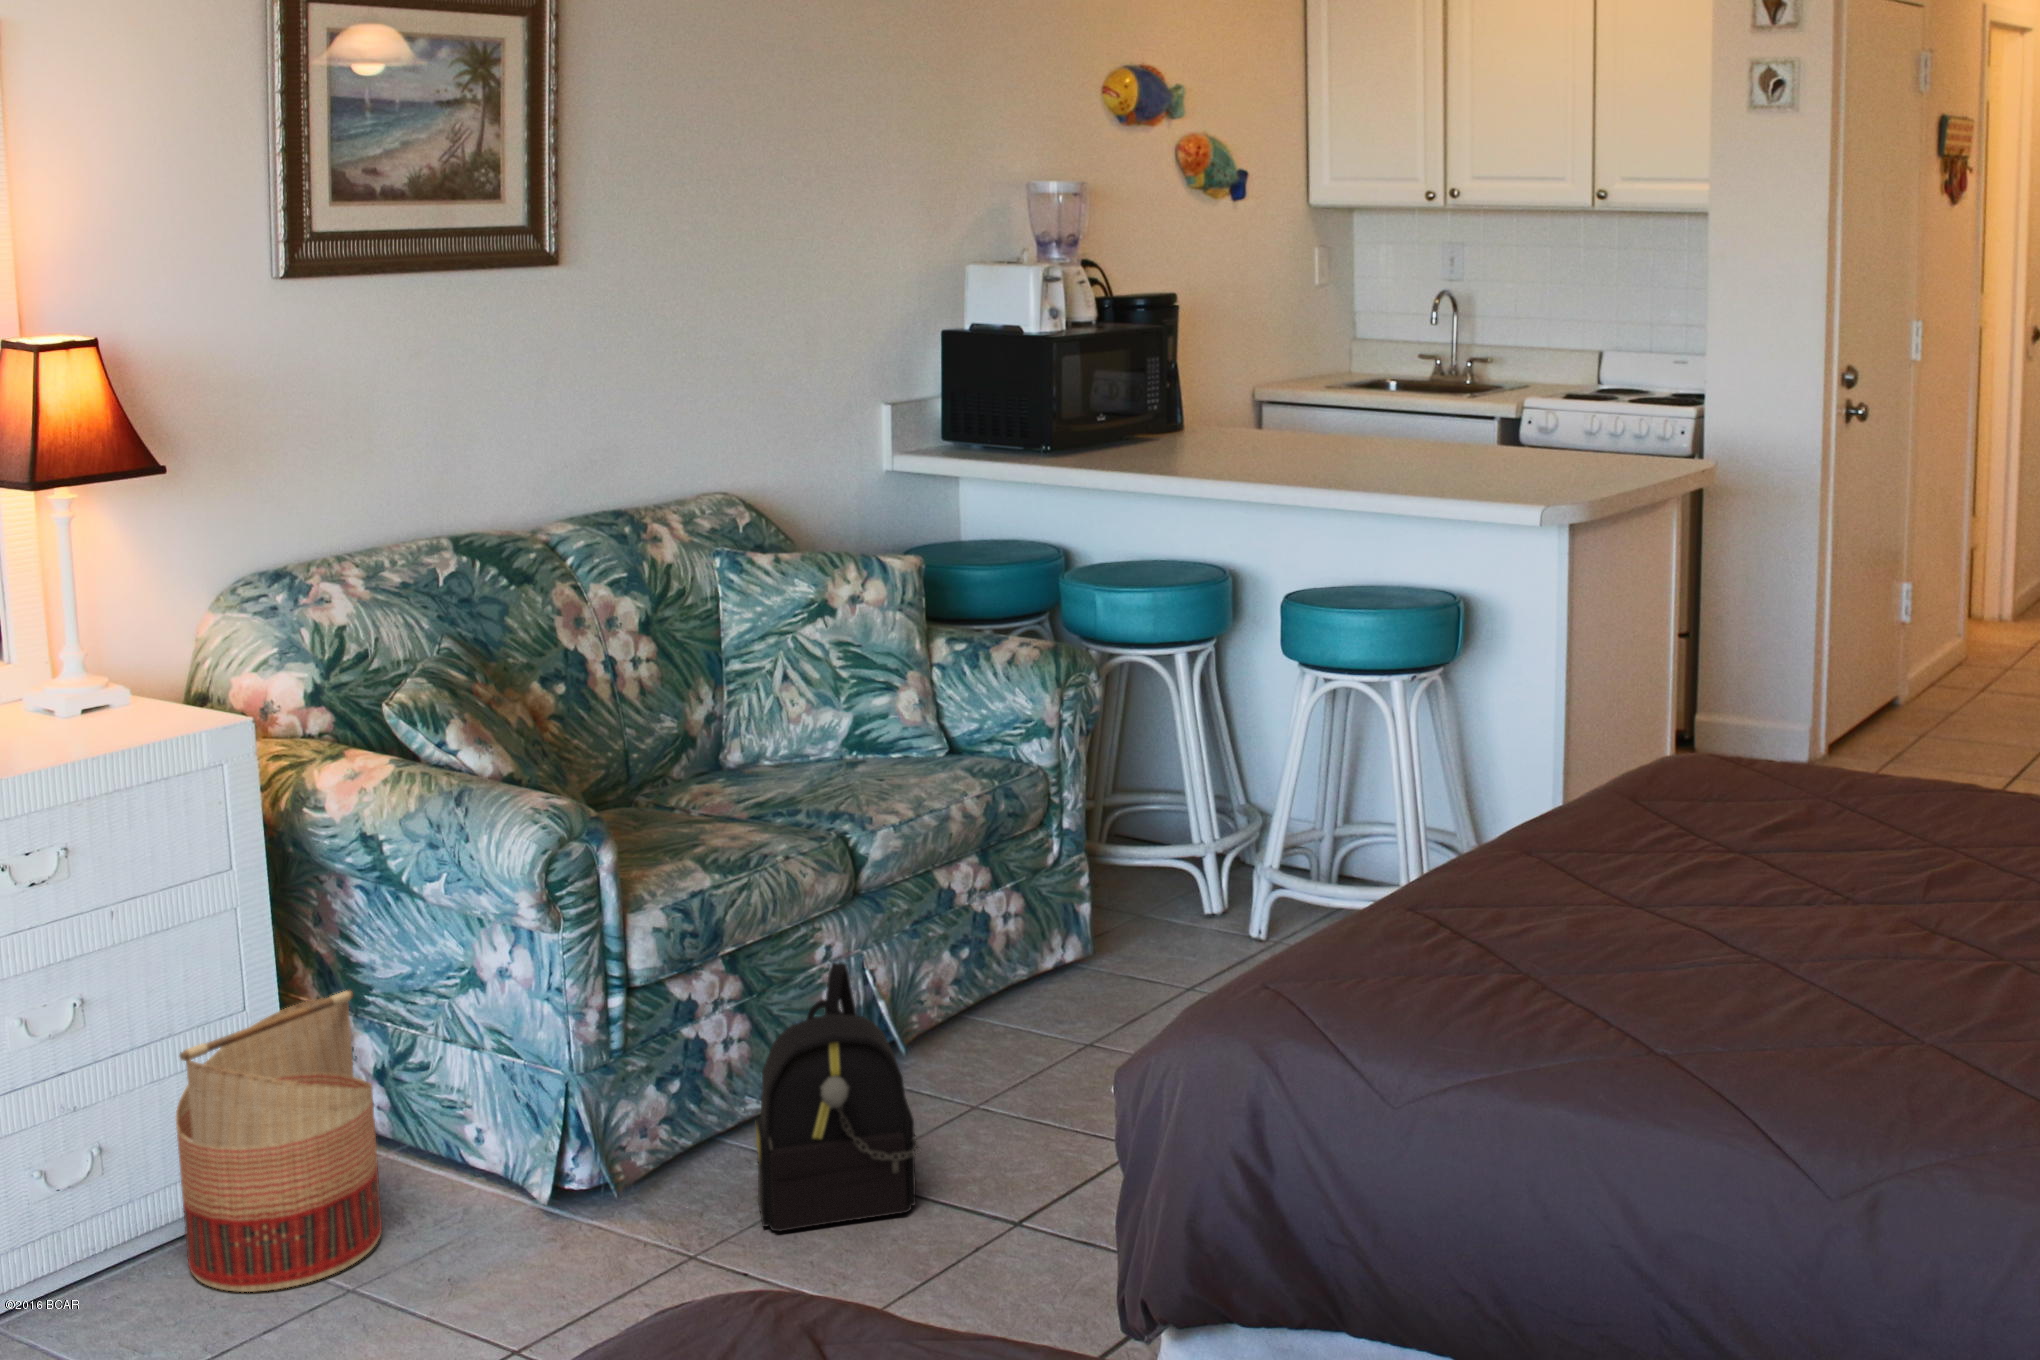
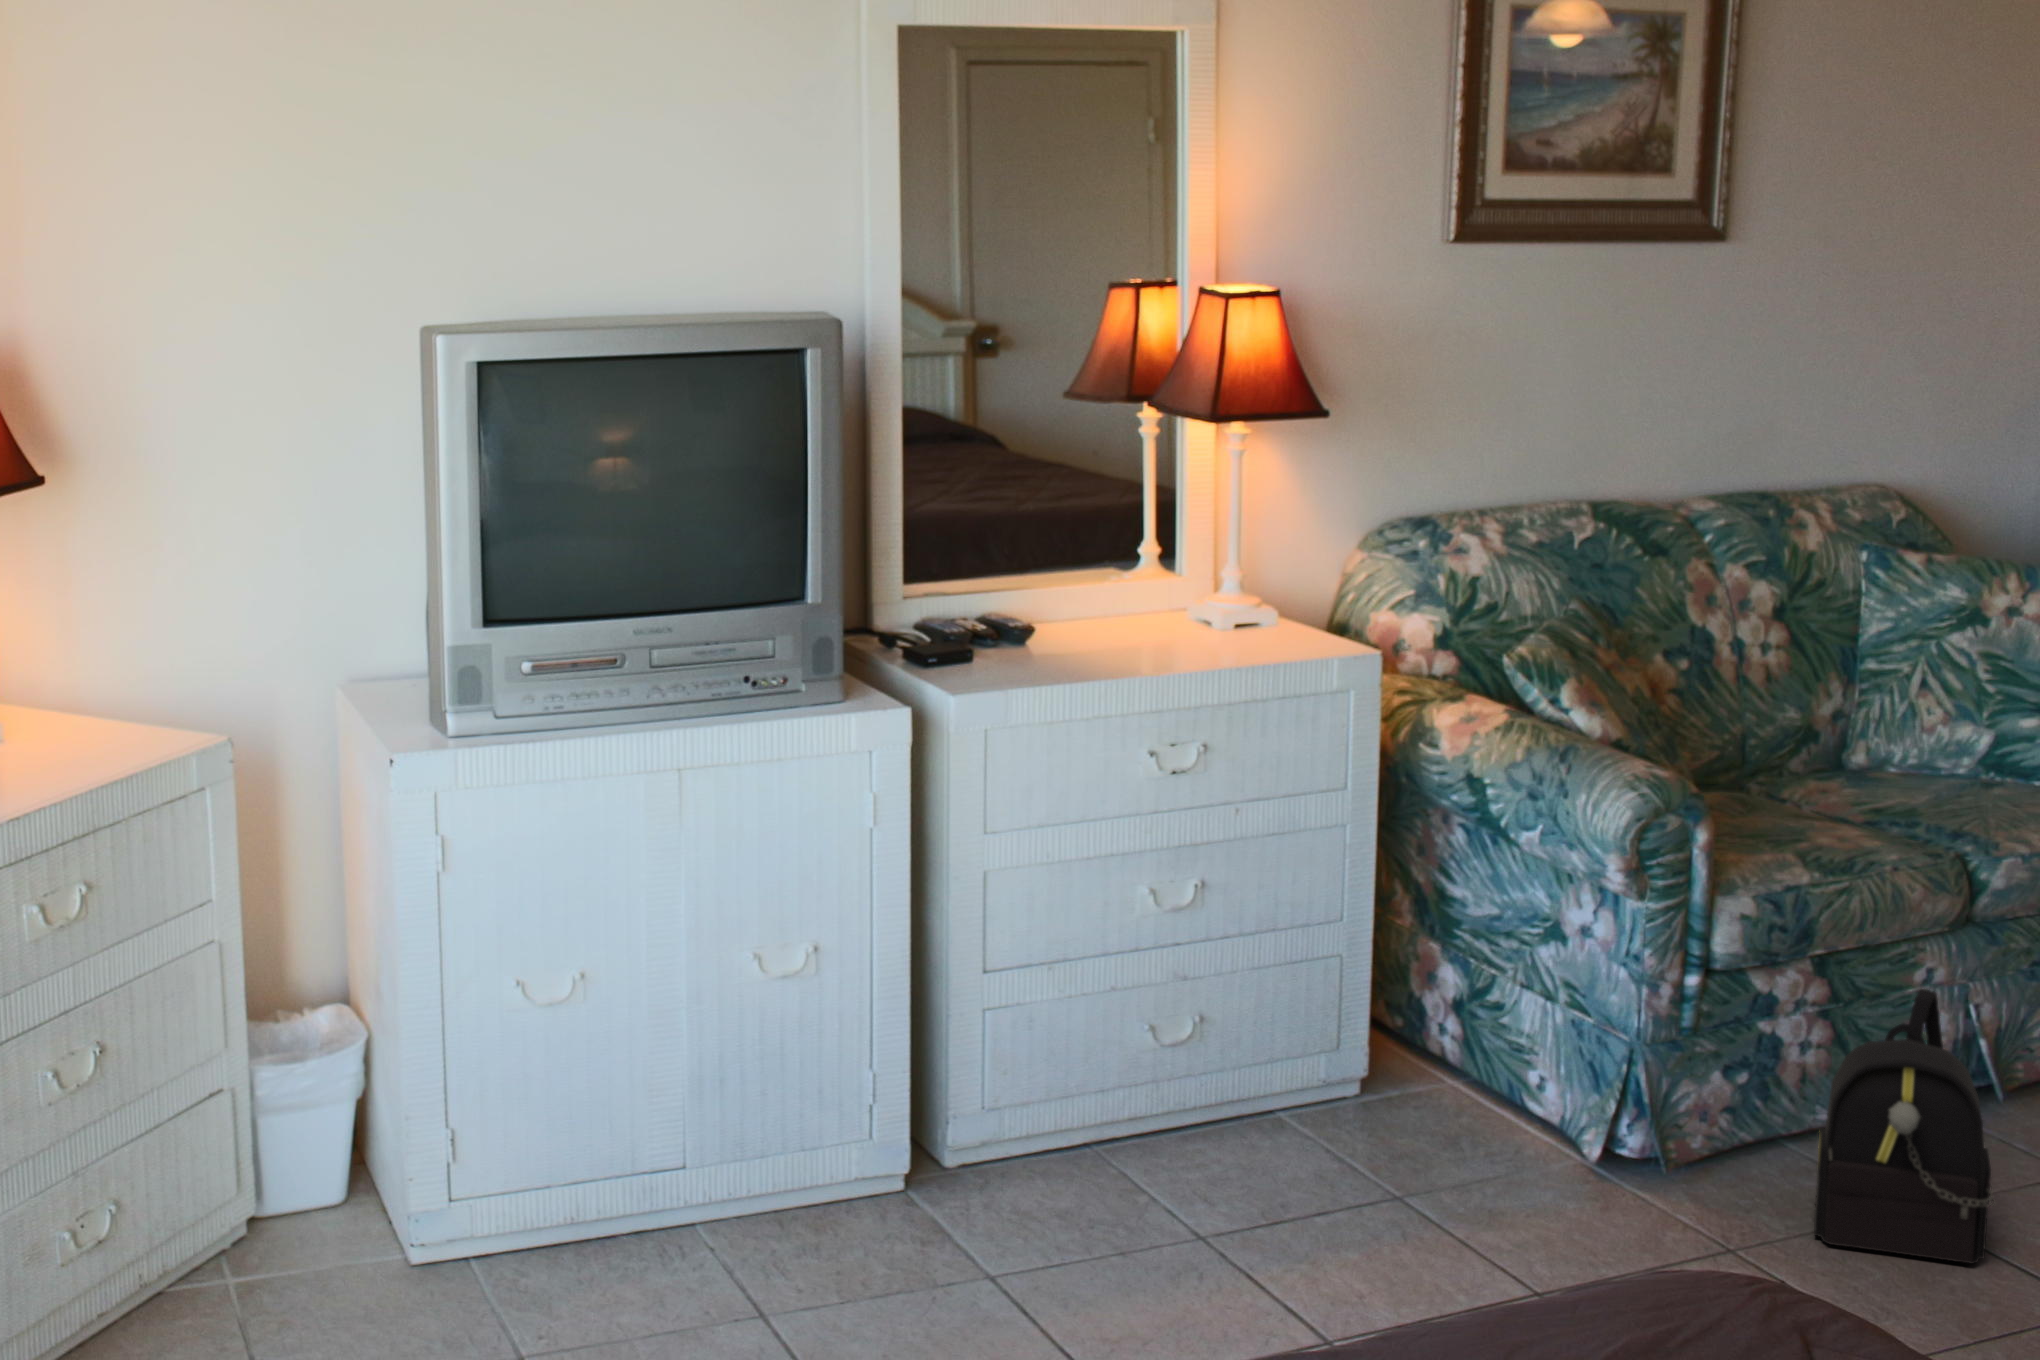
basket: present [176,991,382,1292] -> none [1285,916,1454,1169]

